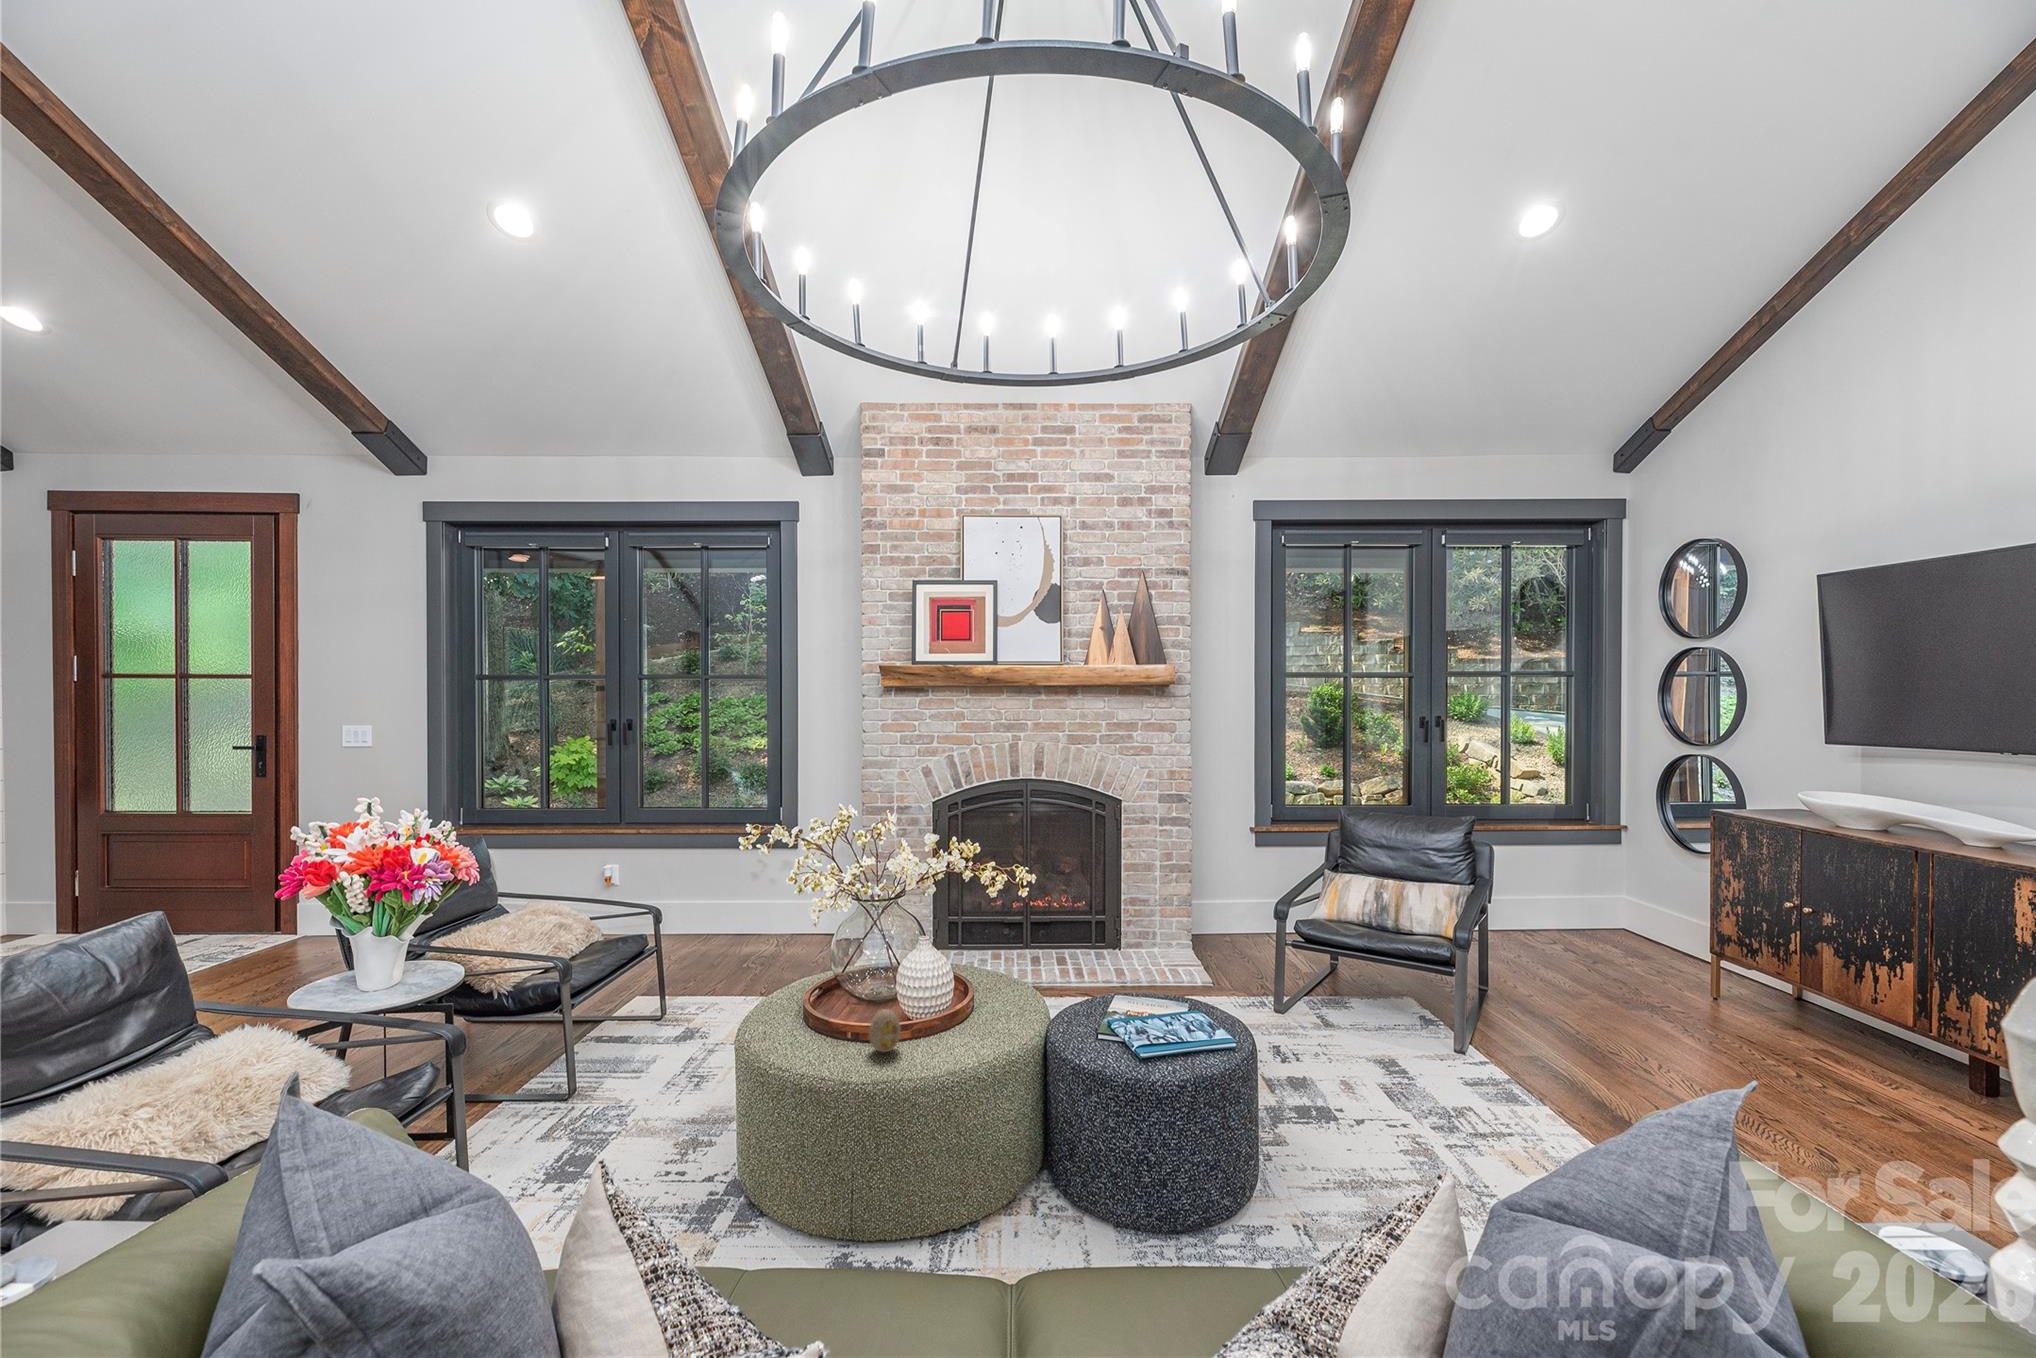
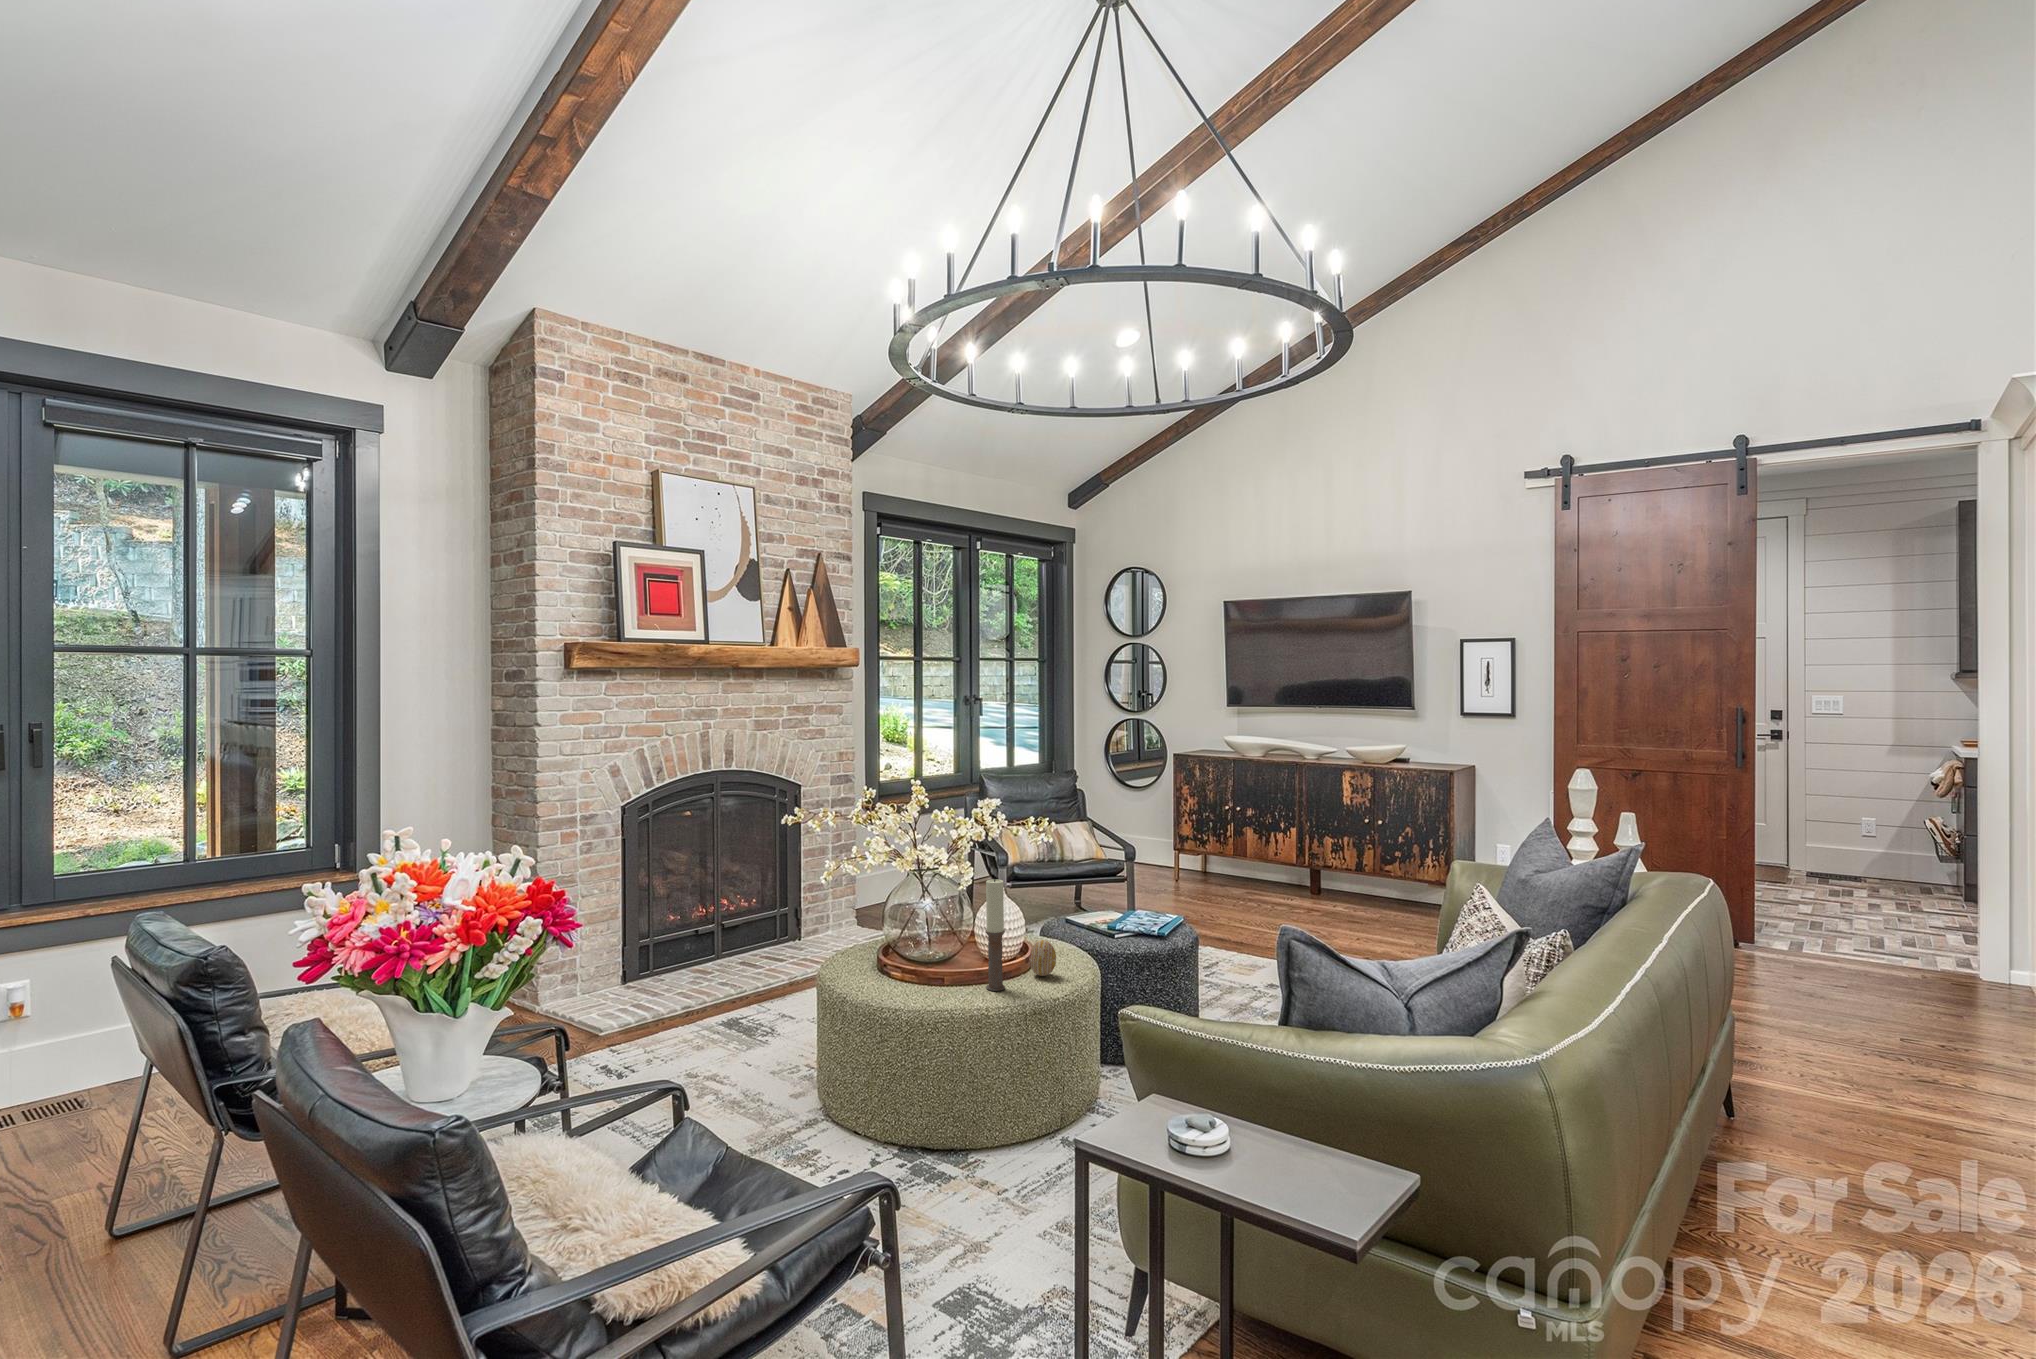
candle: none [800,923,822,1051] -> present [986,878,1005,991]

